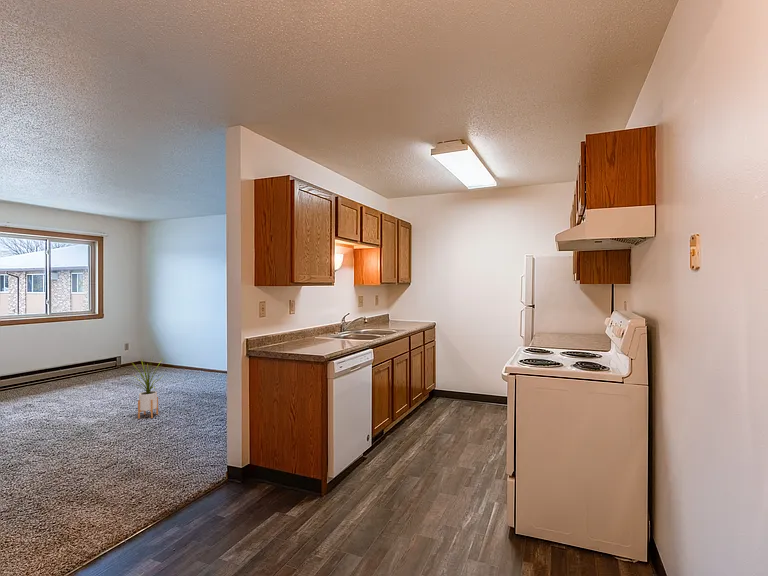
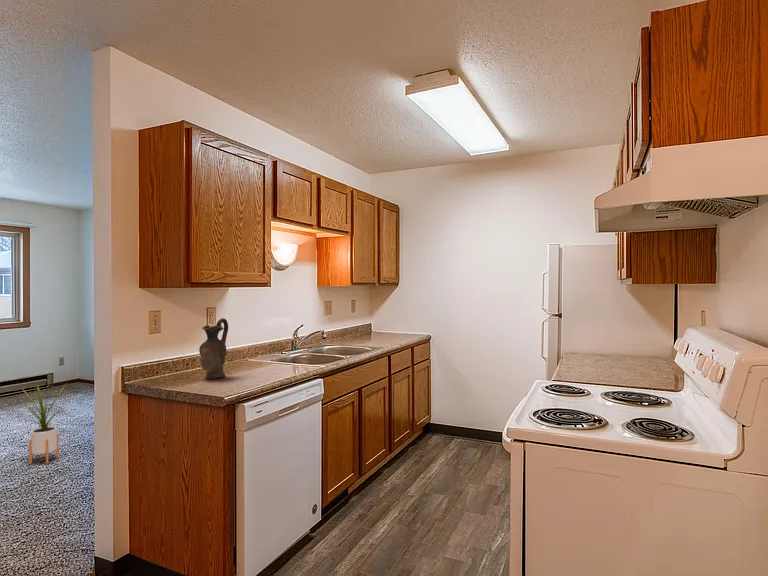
ceramic pitcher: none [293,307,311,347] -> present [199,318,228,379]

